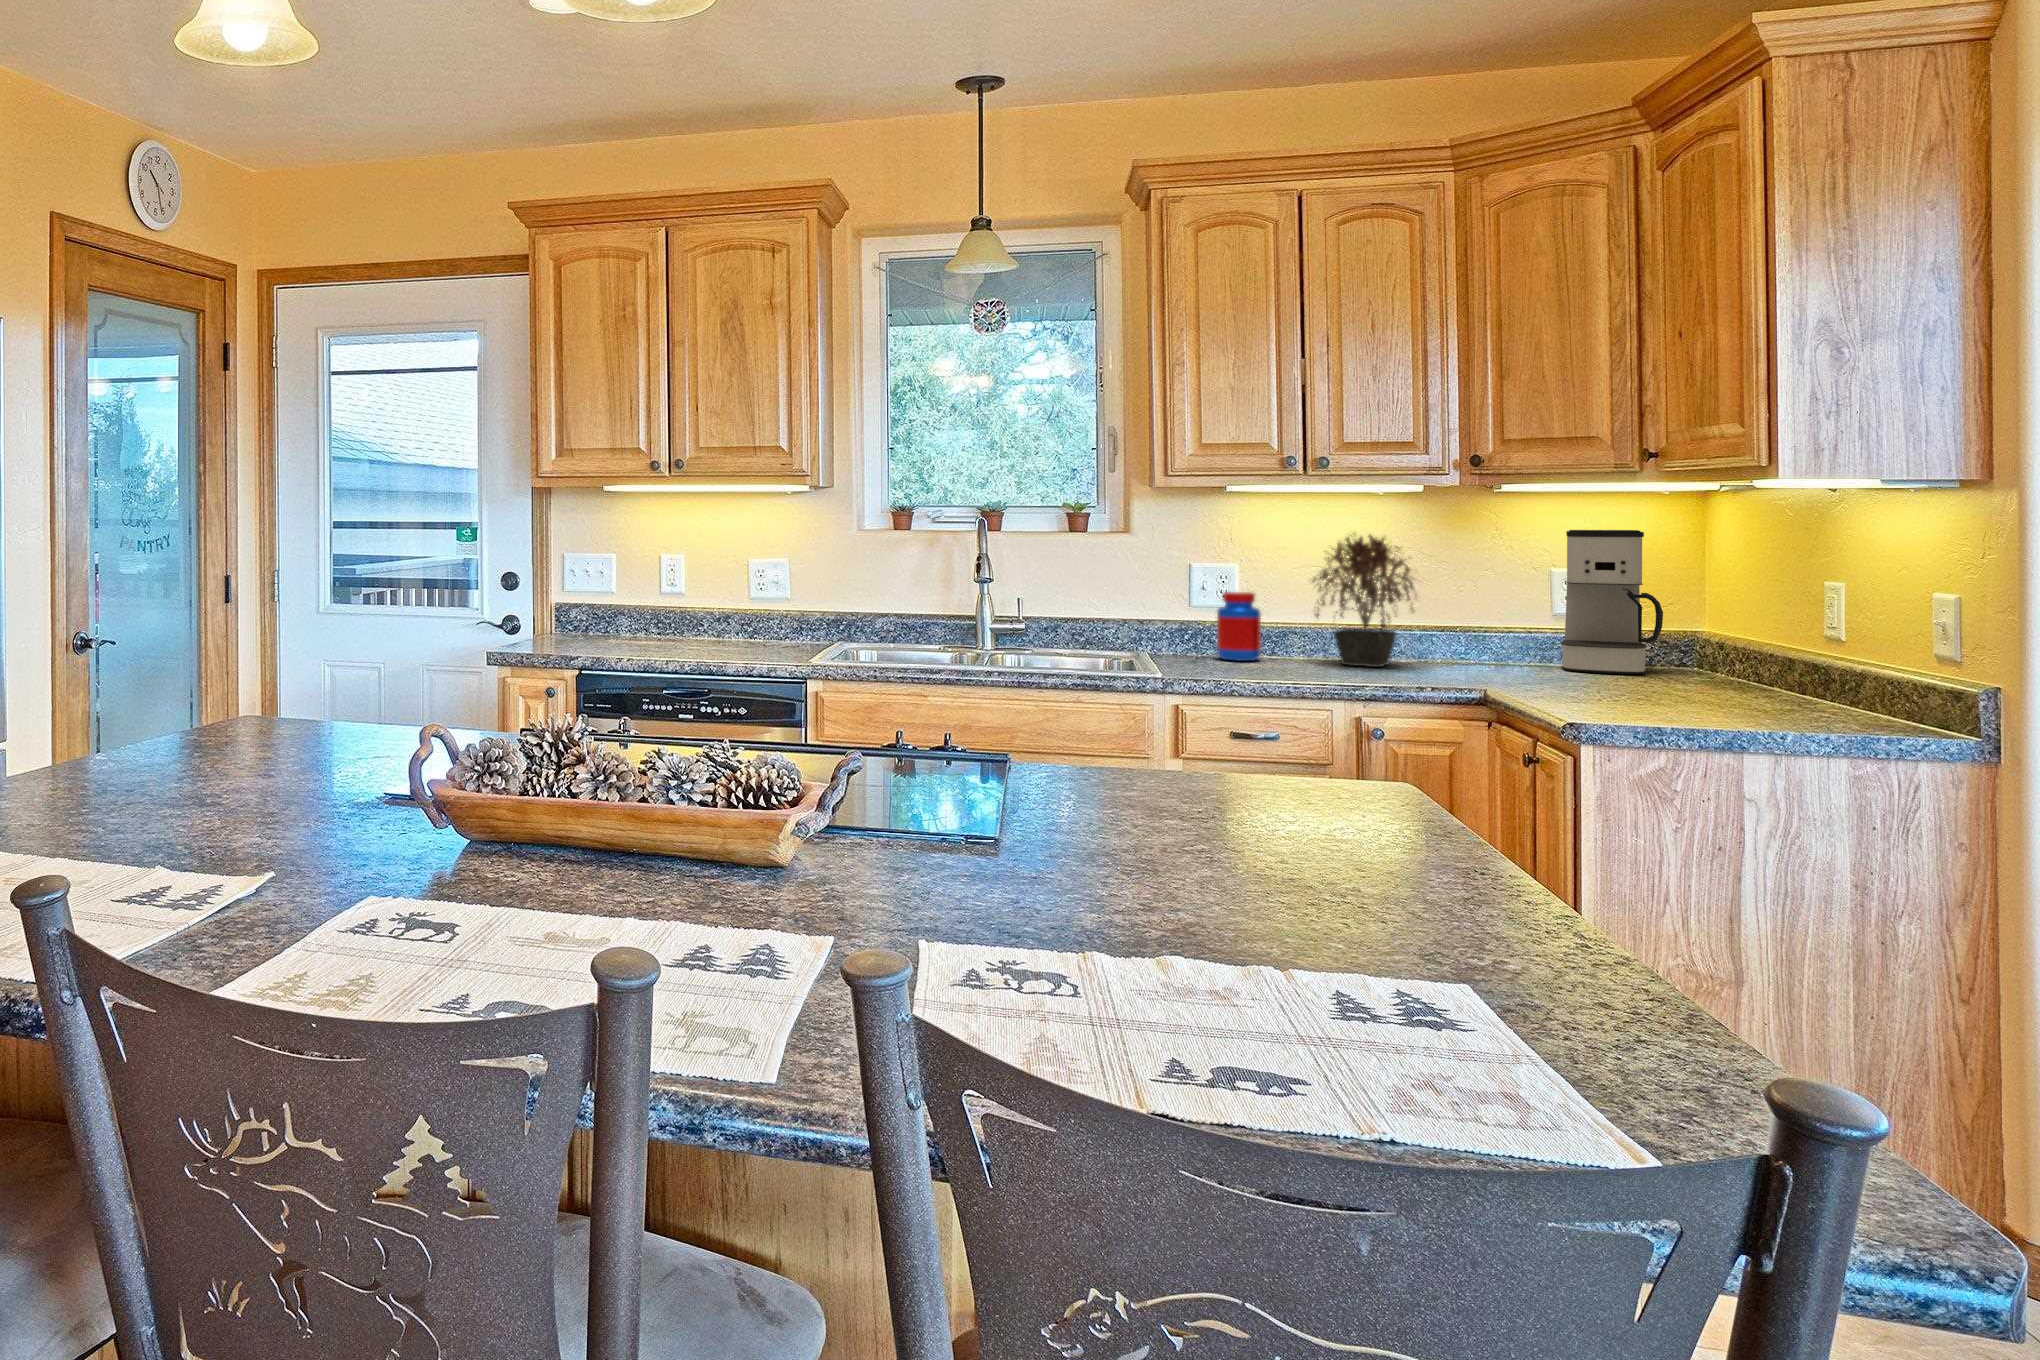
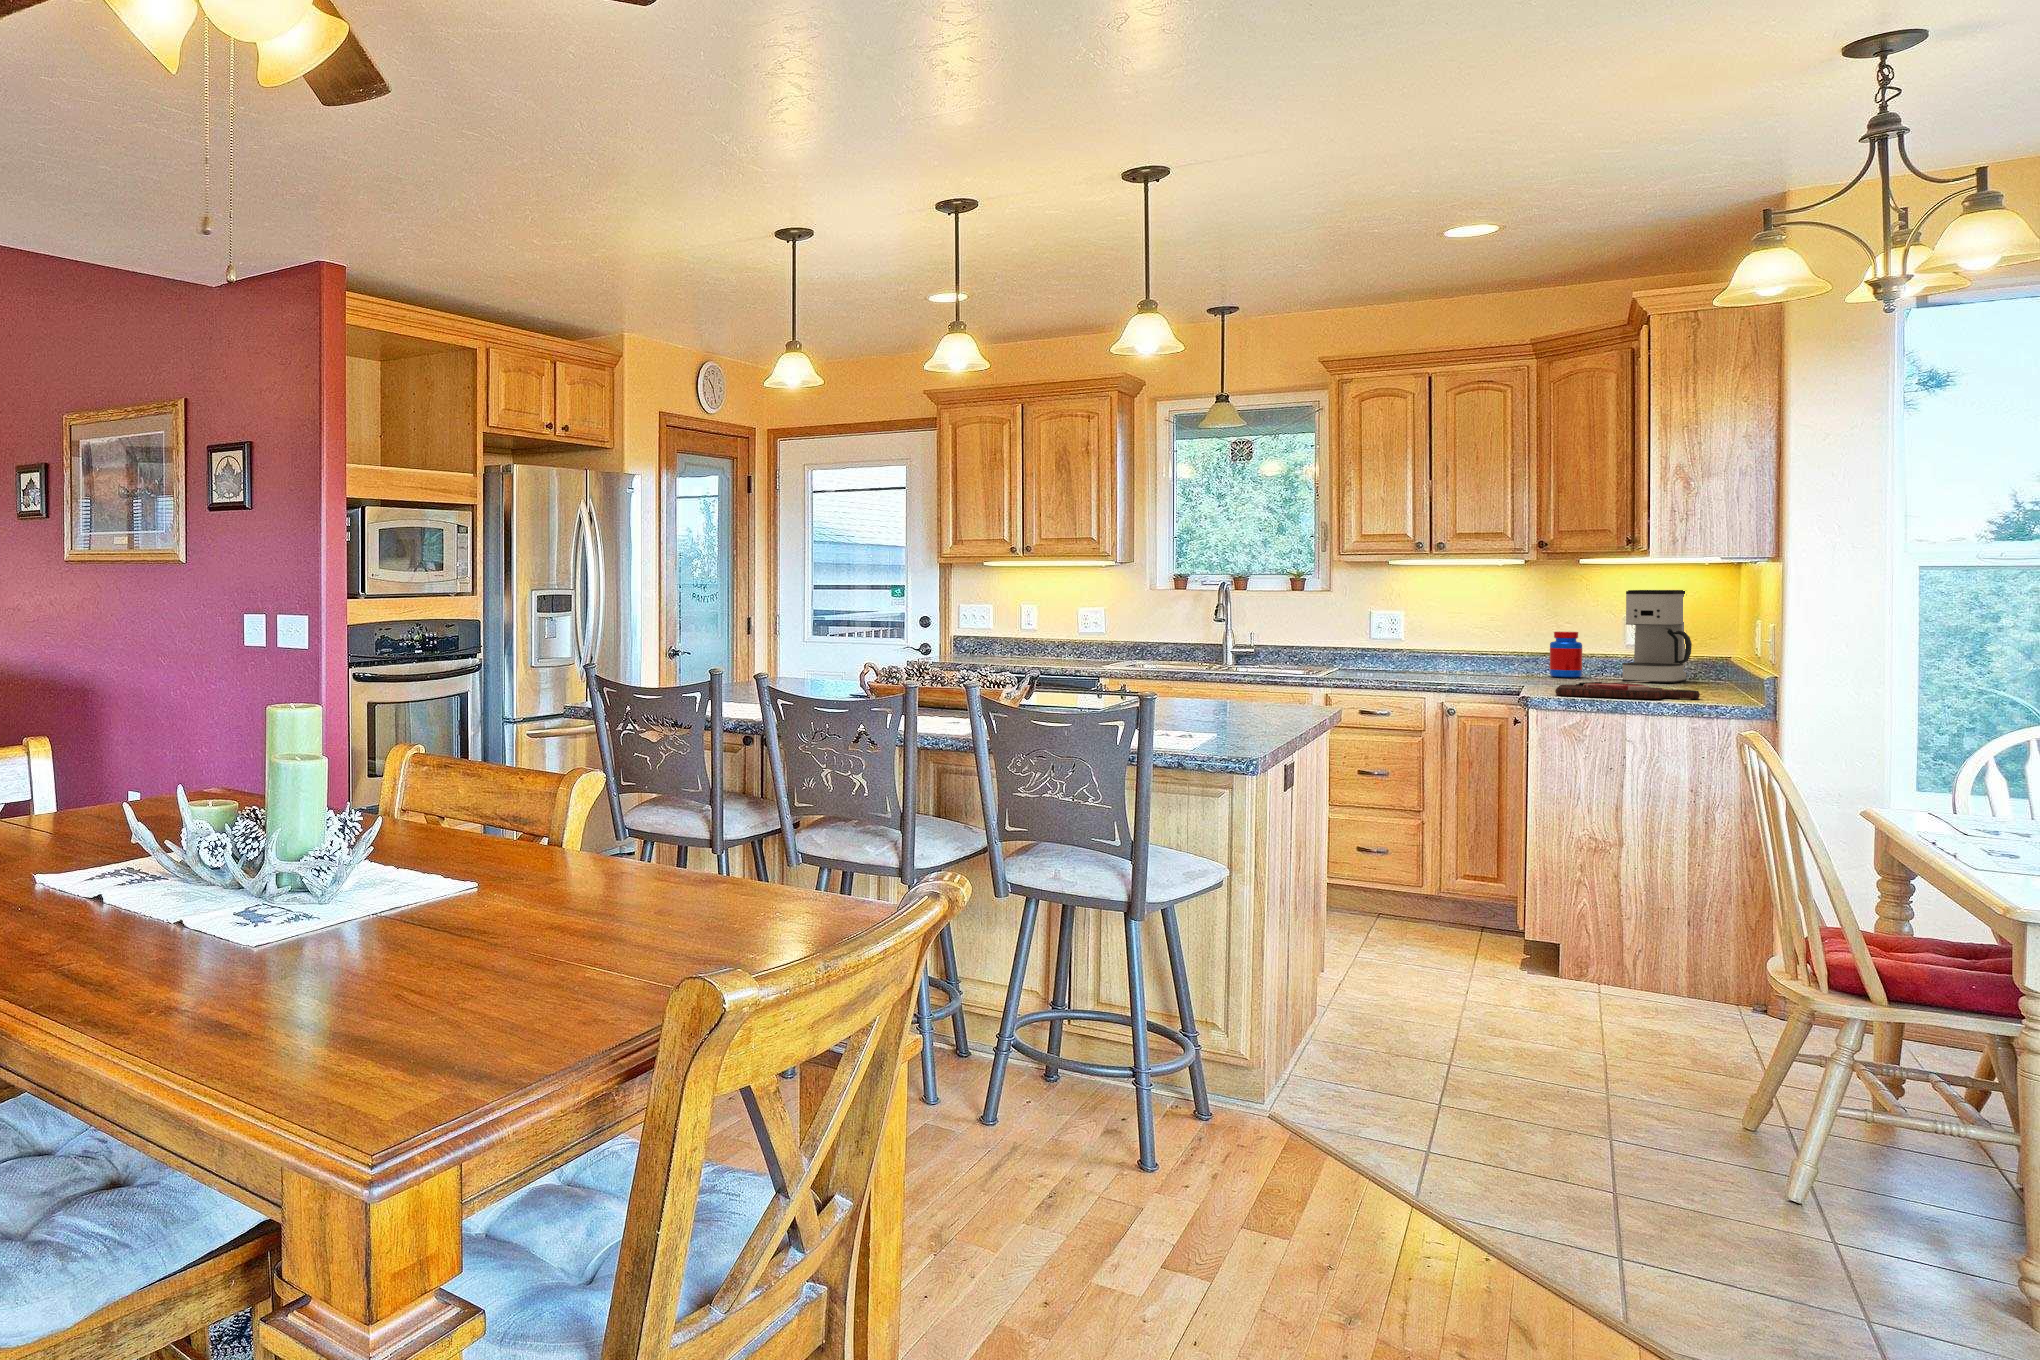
potted plant: present [1312,535,1418,667] -> none [1446,590,1527,677]
jar: present [1217,592,1261,661] -> present [1550,631,1582,678]
cutting board: none [1560,687,1811,721] -> present [1555,681,1700,699]

